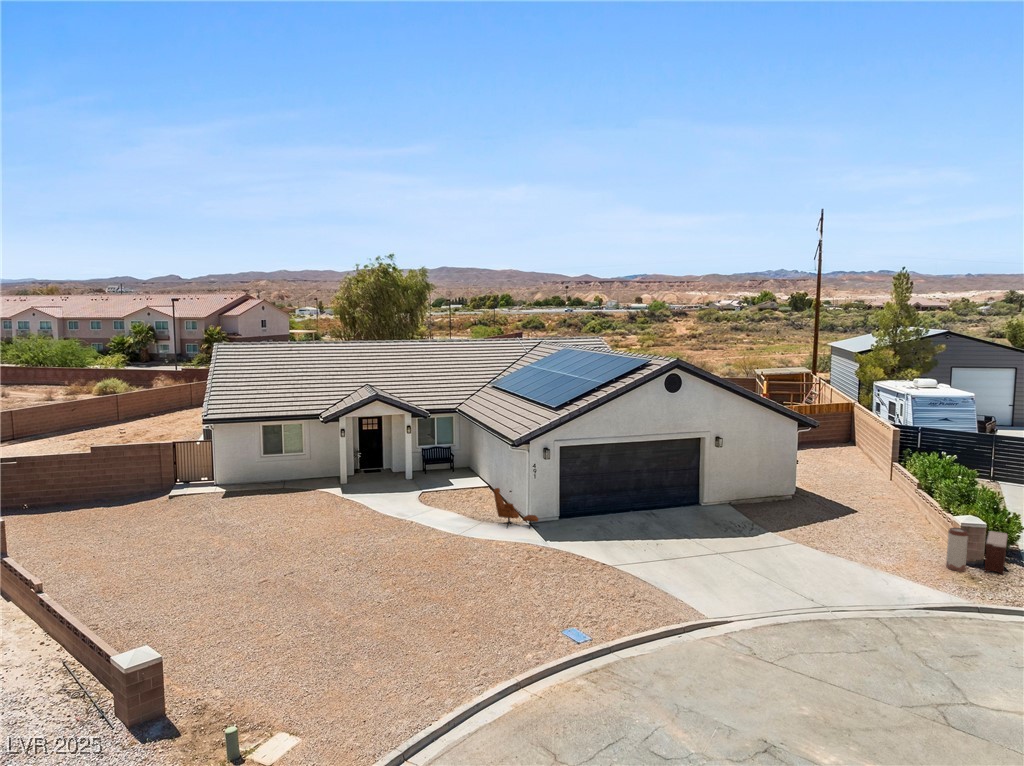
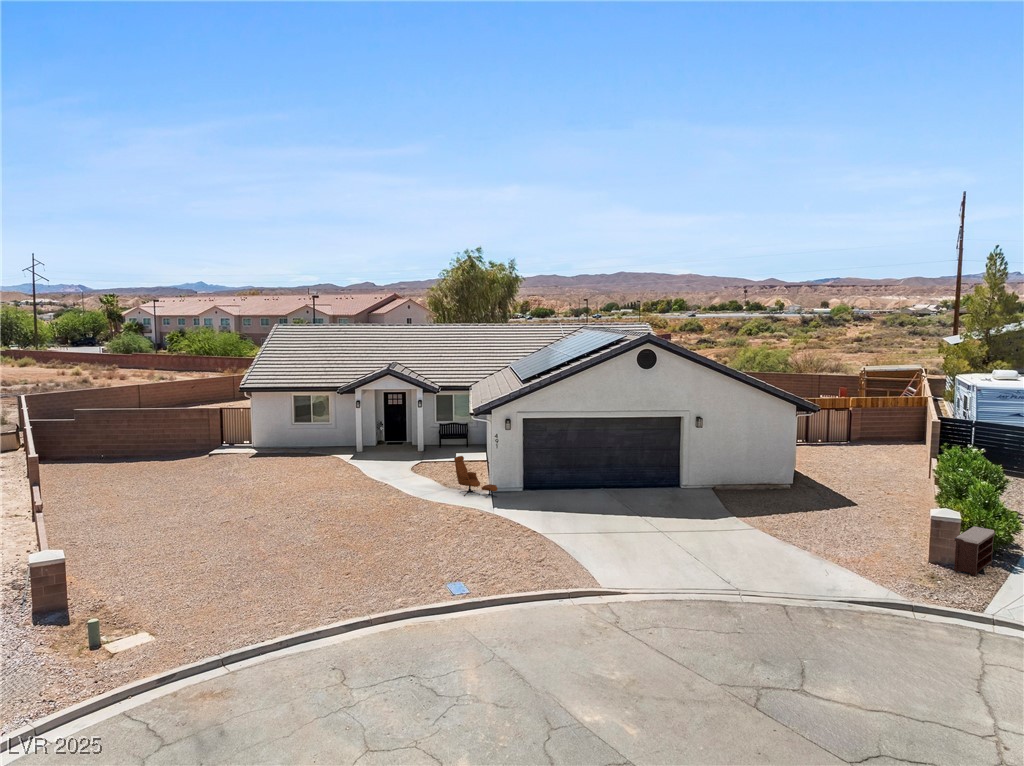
trash can: present [946,528,968,572] -> none [910,518,934,569]

